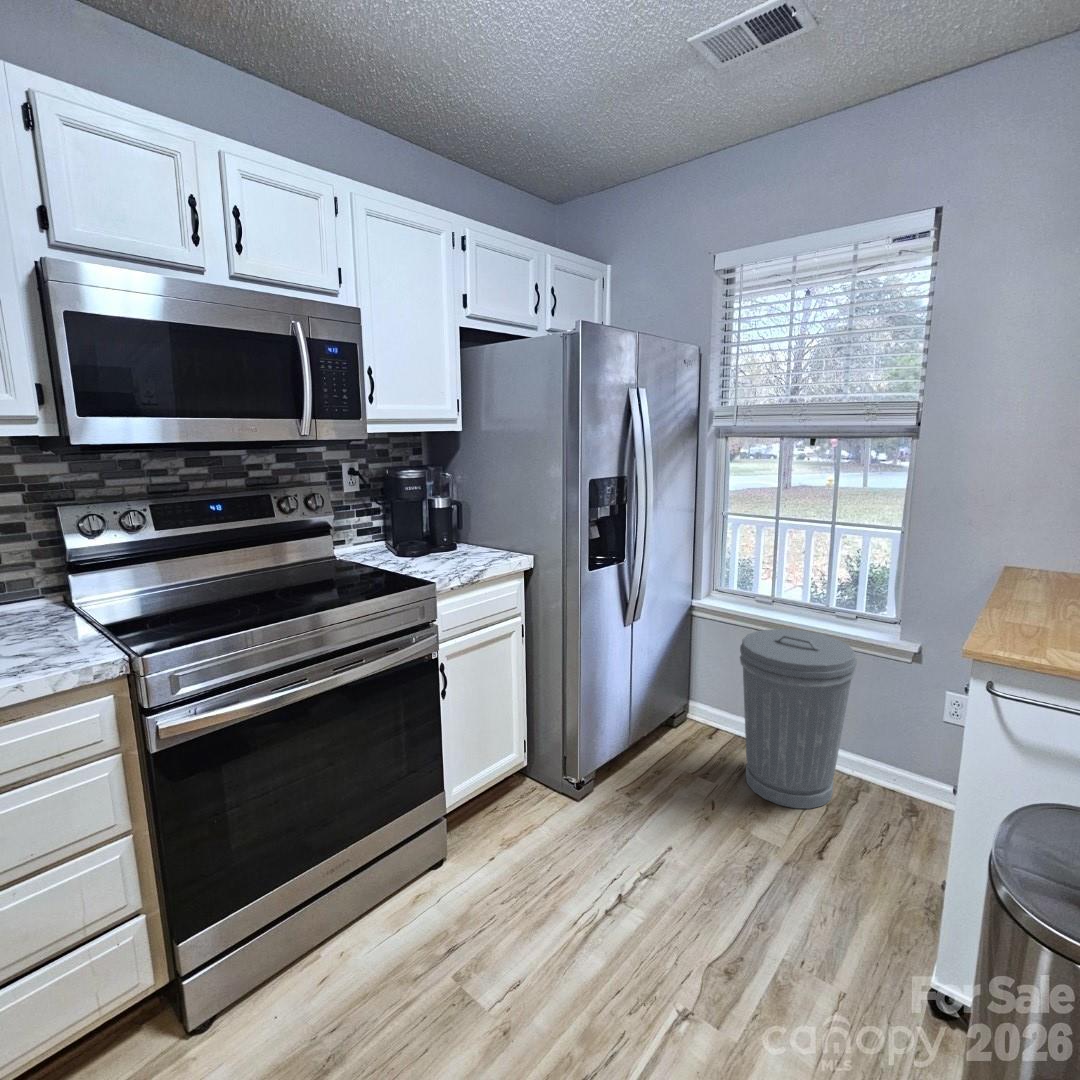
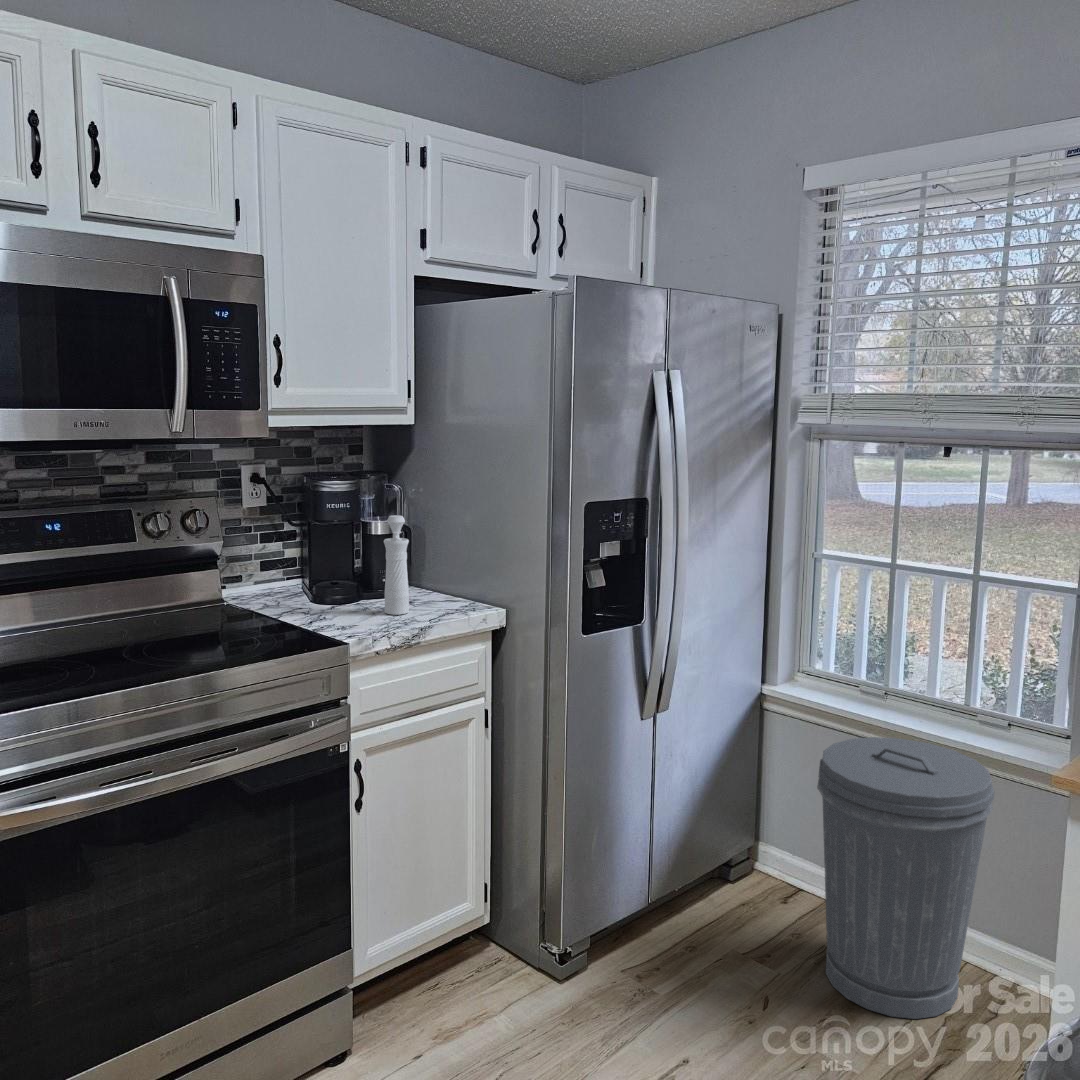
pepper mill: none [448,494,469,561] -> present [383,515,409,615]

